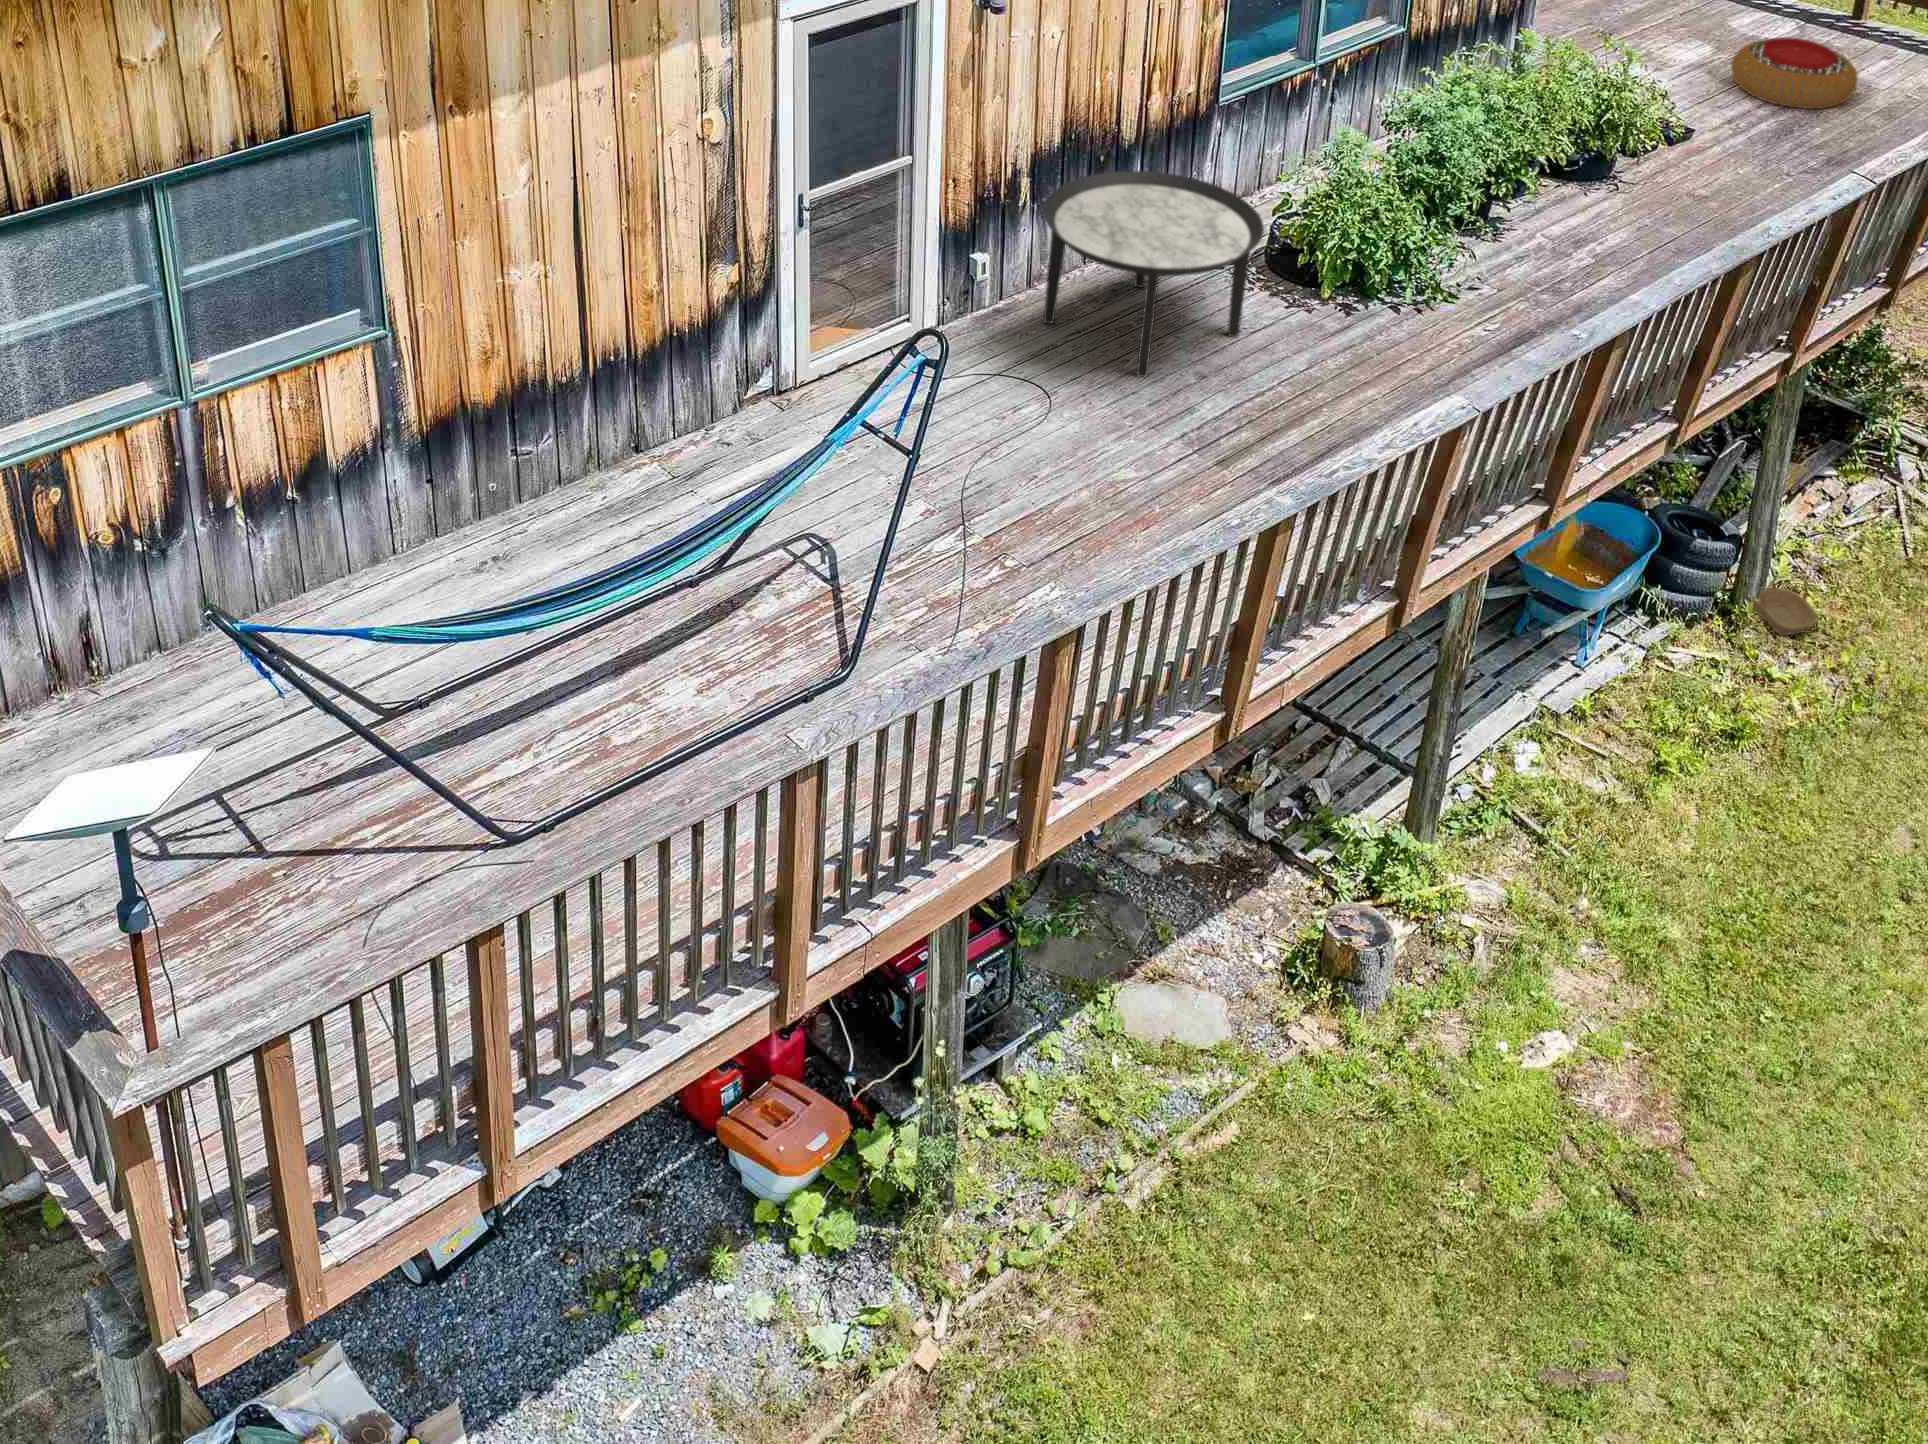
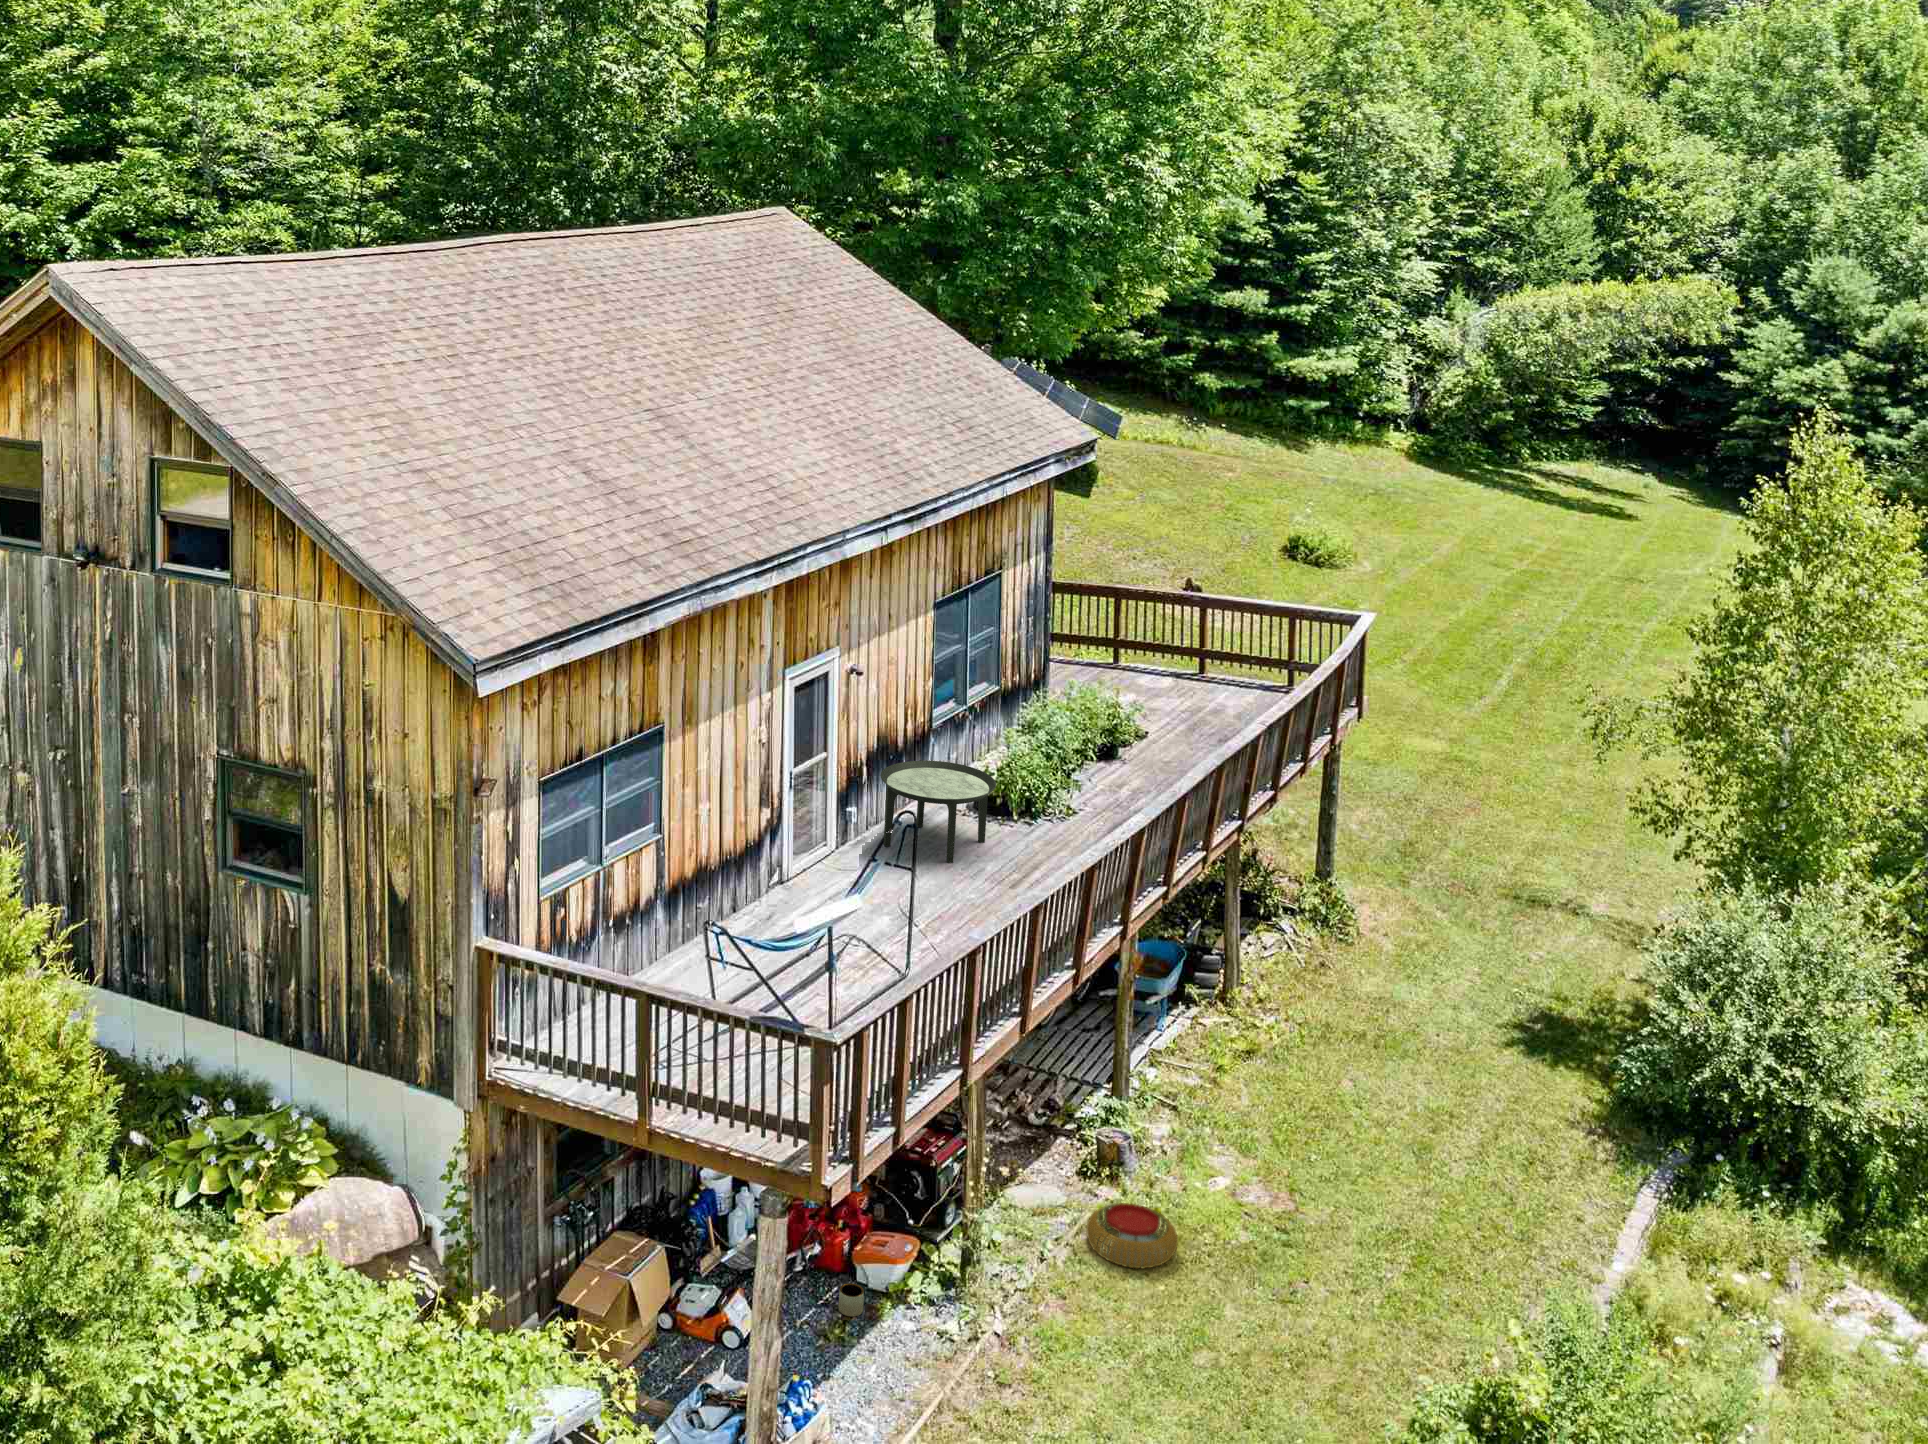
pouf: present [1731,38,1858,109] -> present [1086,1203,1178,1268]
basket: present [1751,574,1818,636] -> none [1234,977,1273,1015]
planter: none [667,1161,713,1225] -> present [838,1283,864,1317]

